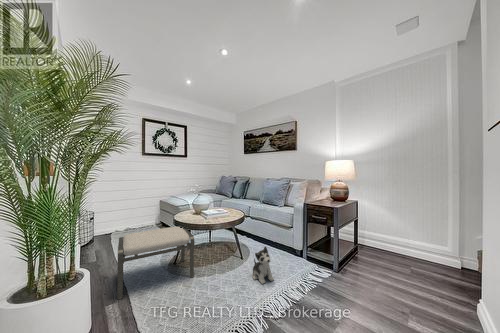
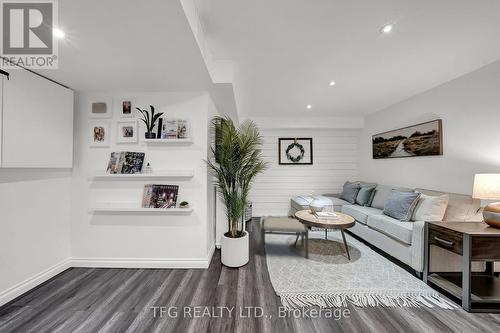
plush toy: present [252,247,274,284] -> none [358,250,380,284]

